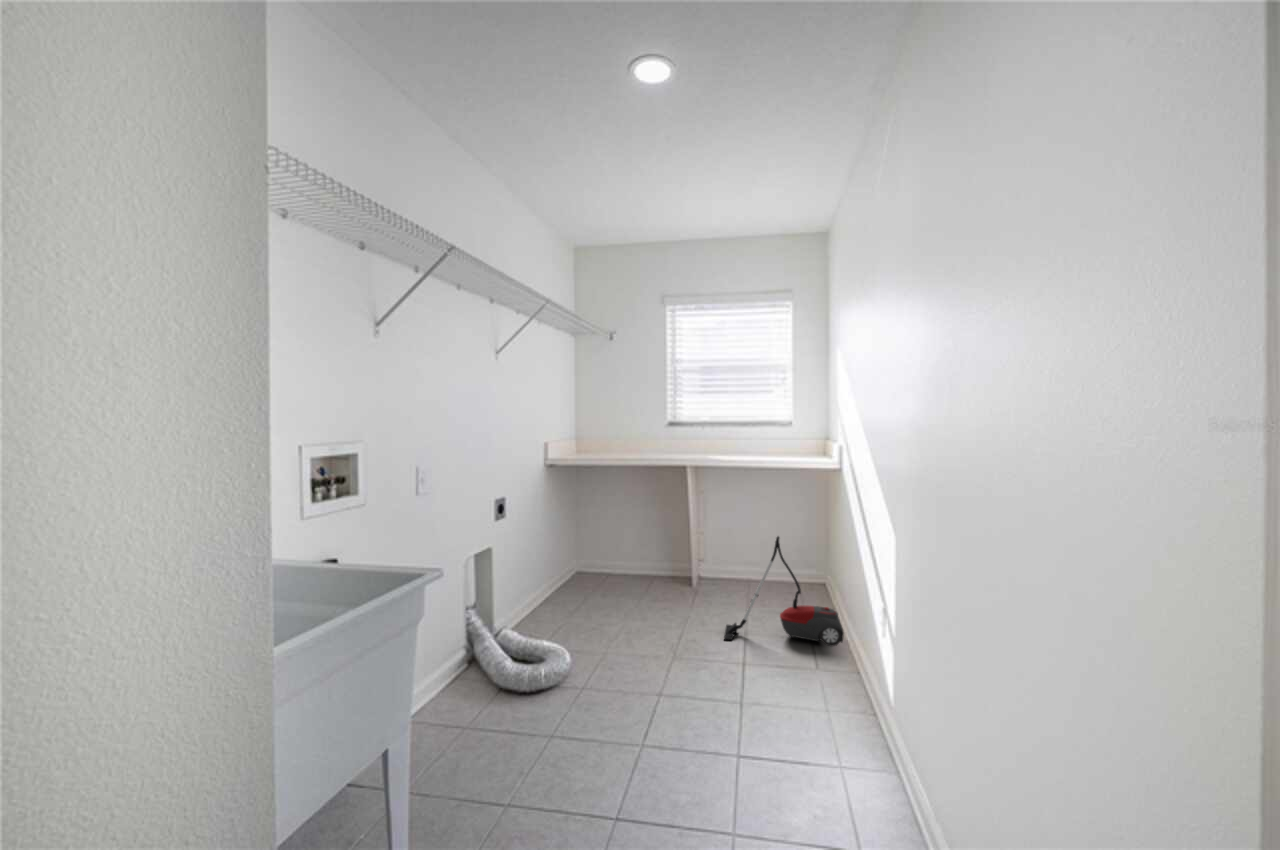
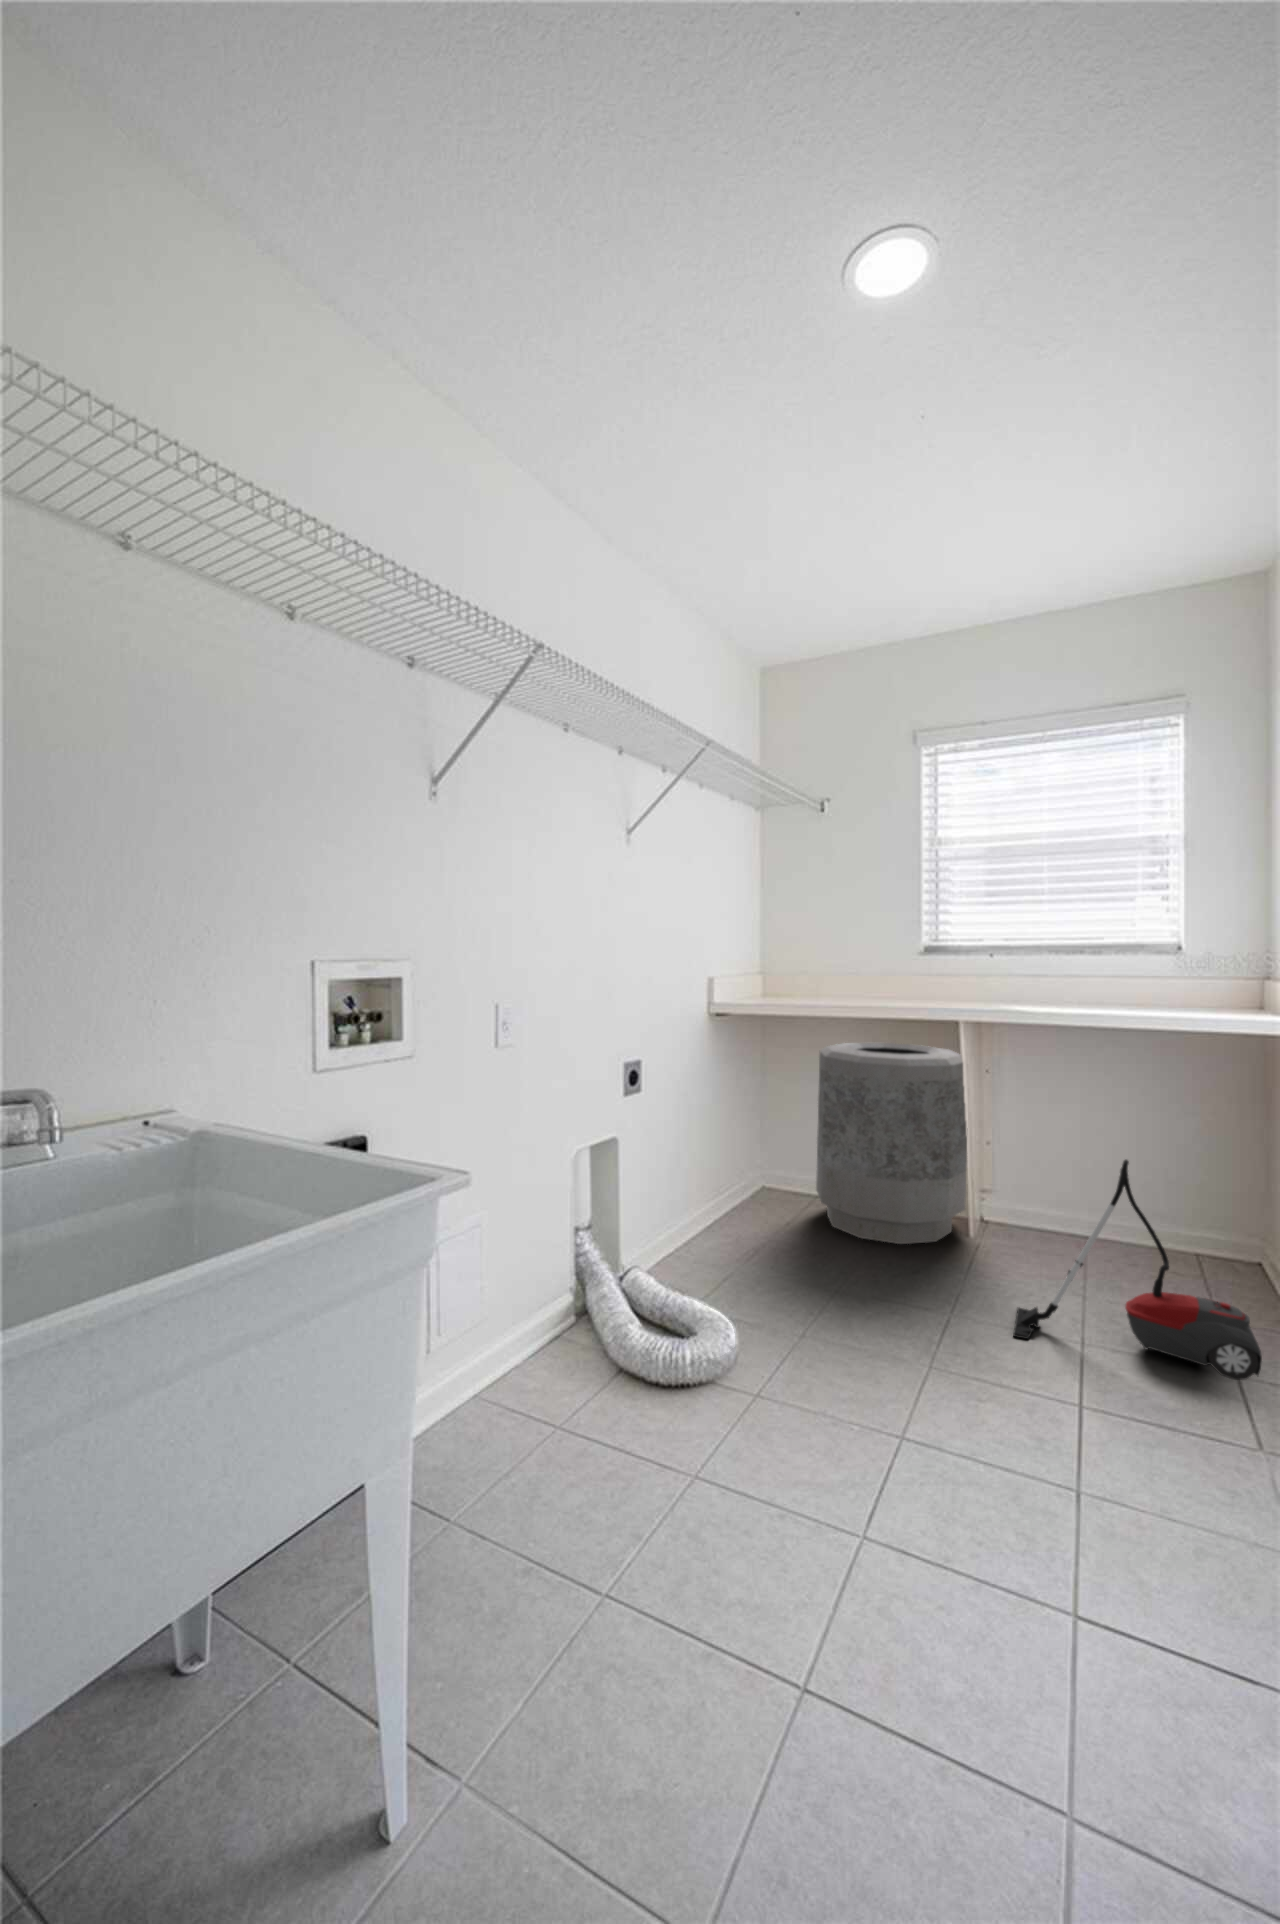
trash can: none [611,480,698,598] -> present [816,1043,967,1244]

